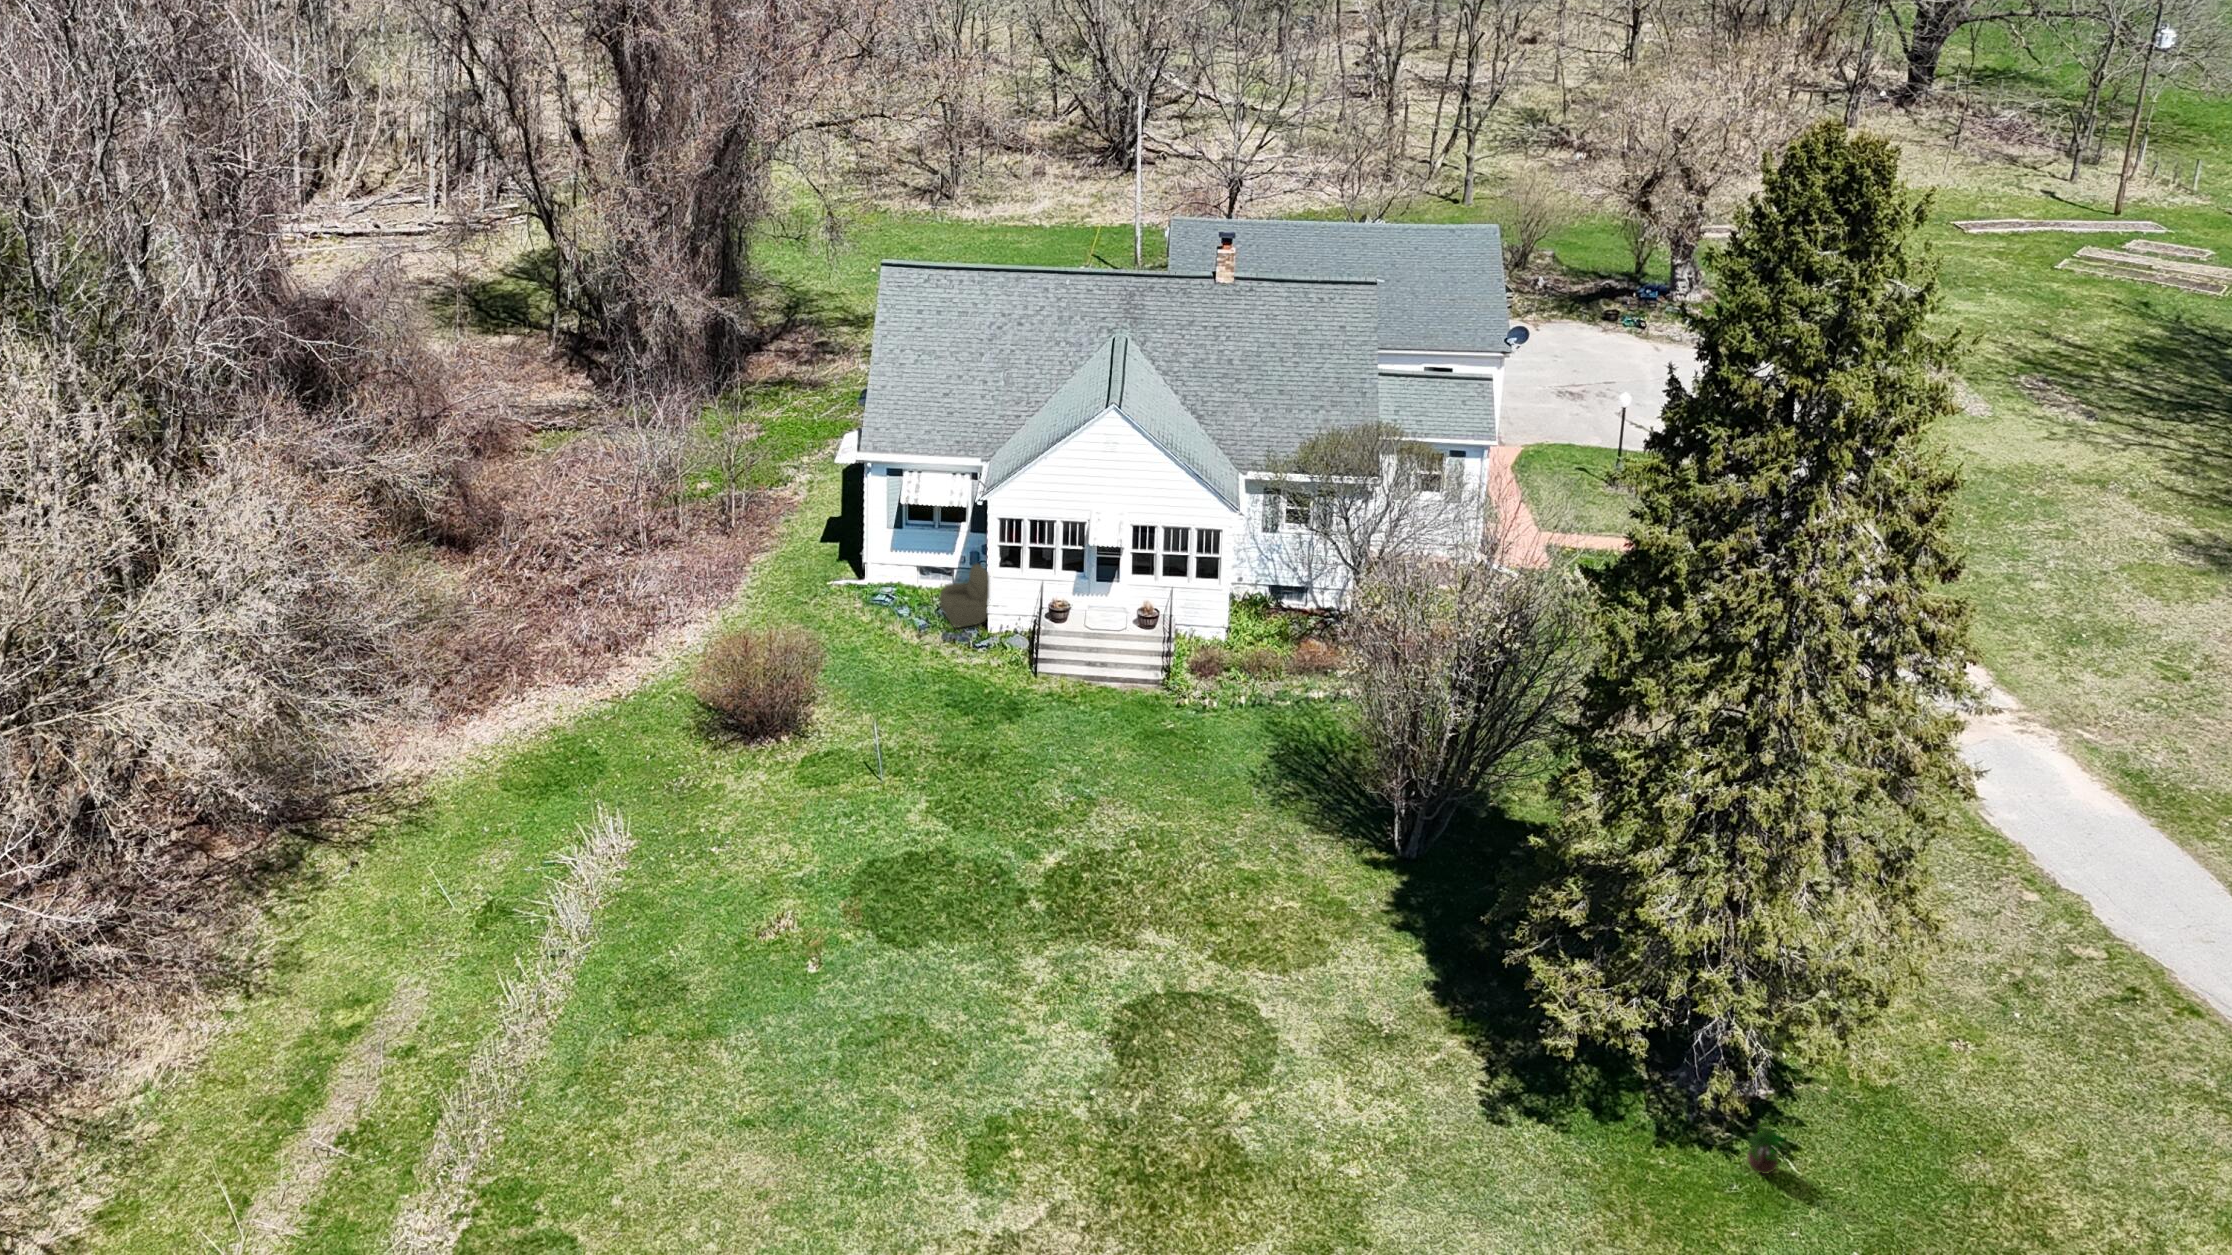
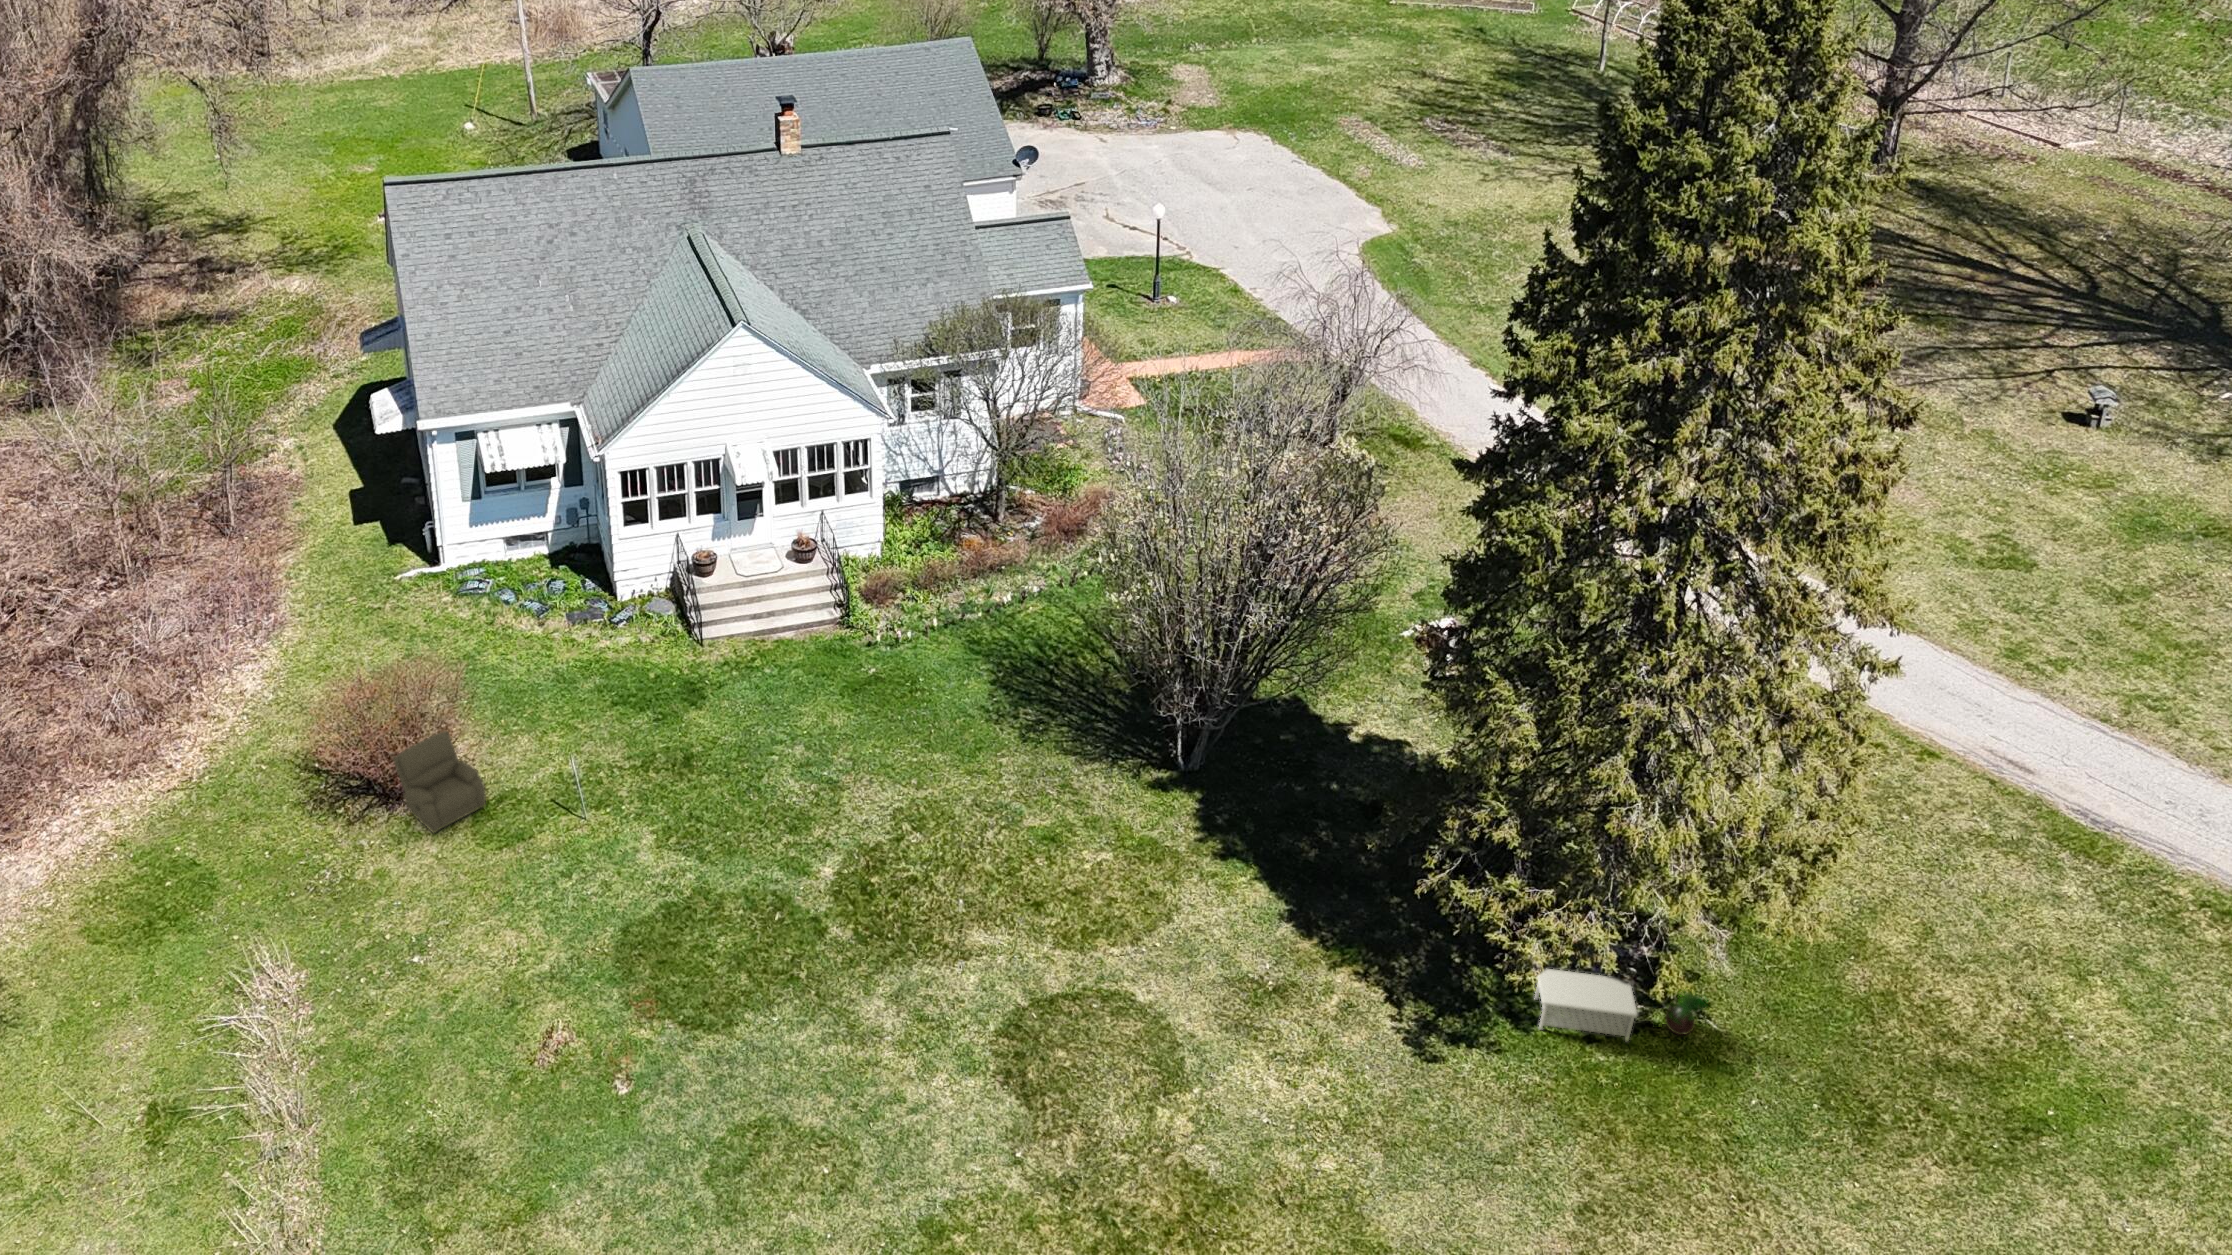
chair: present [939,564,989,628] -> present [393,731,486,833]
storage bench: none [1617,1075,1720,1164] -> present [1535,969,1637,1041]

